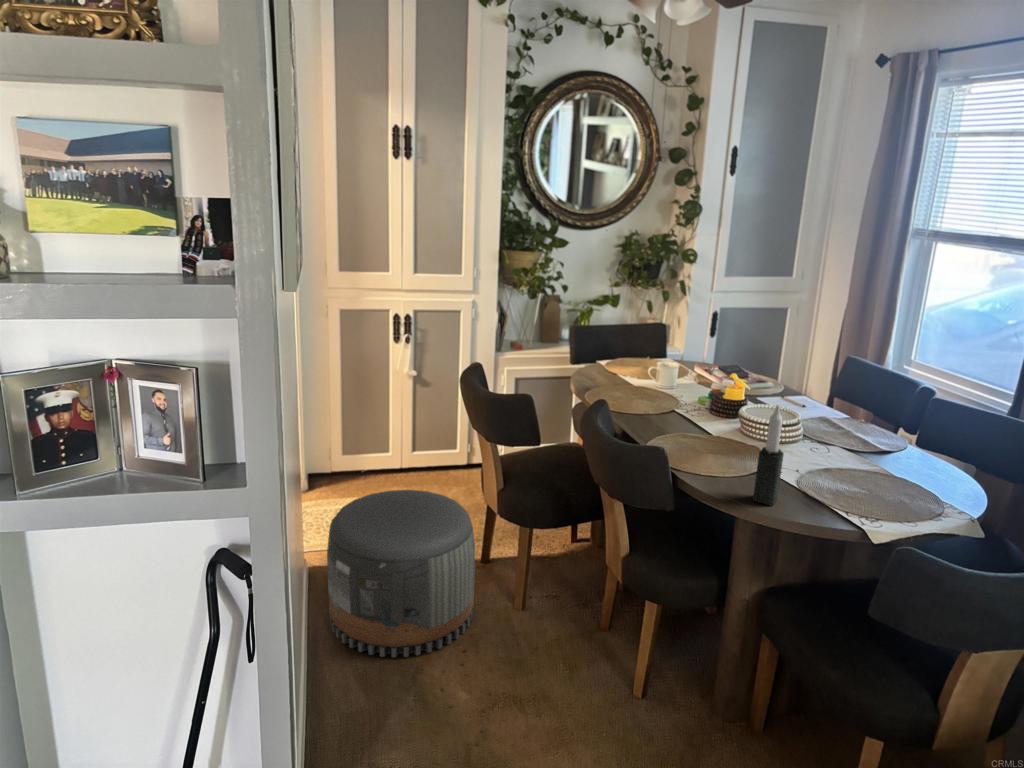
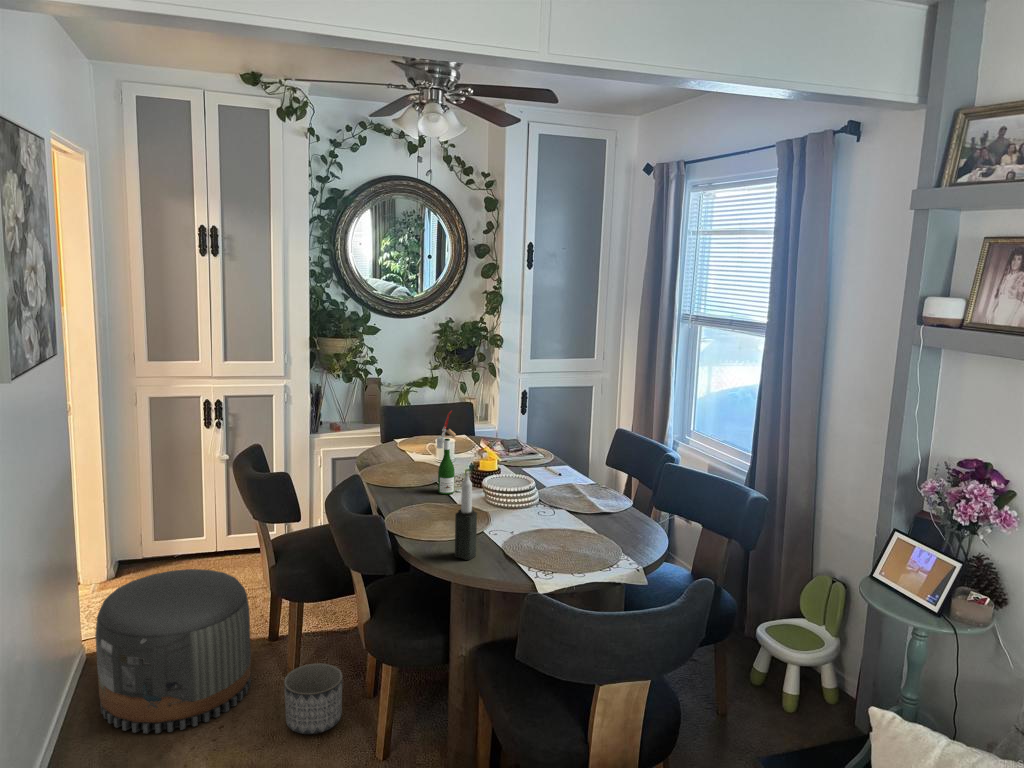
wine bottle: none [685,332,711,425] -> present [437,411,462,494]
planter: none [522,596,582,670] -> present [284,663,342,734]

